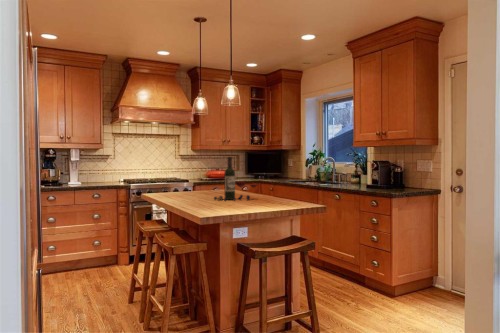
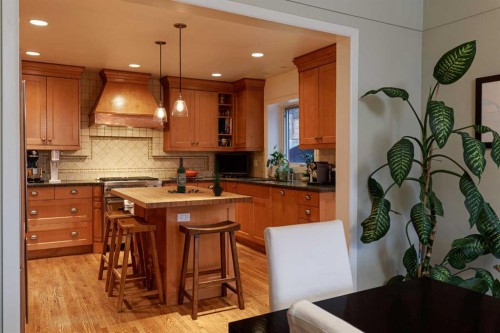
potted plant: none [268,155,293,205] -> present [212,169,223,196]

